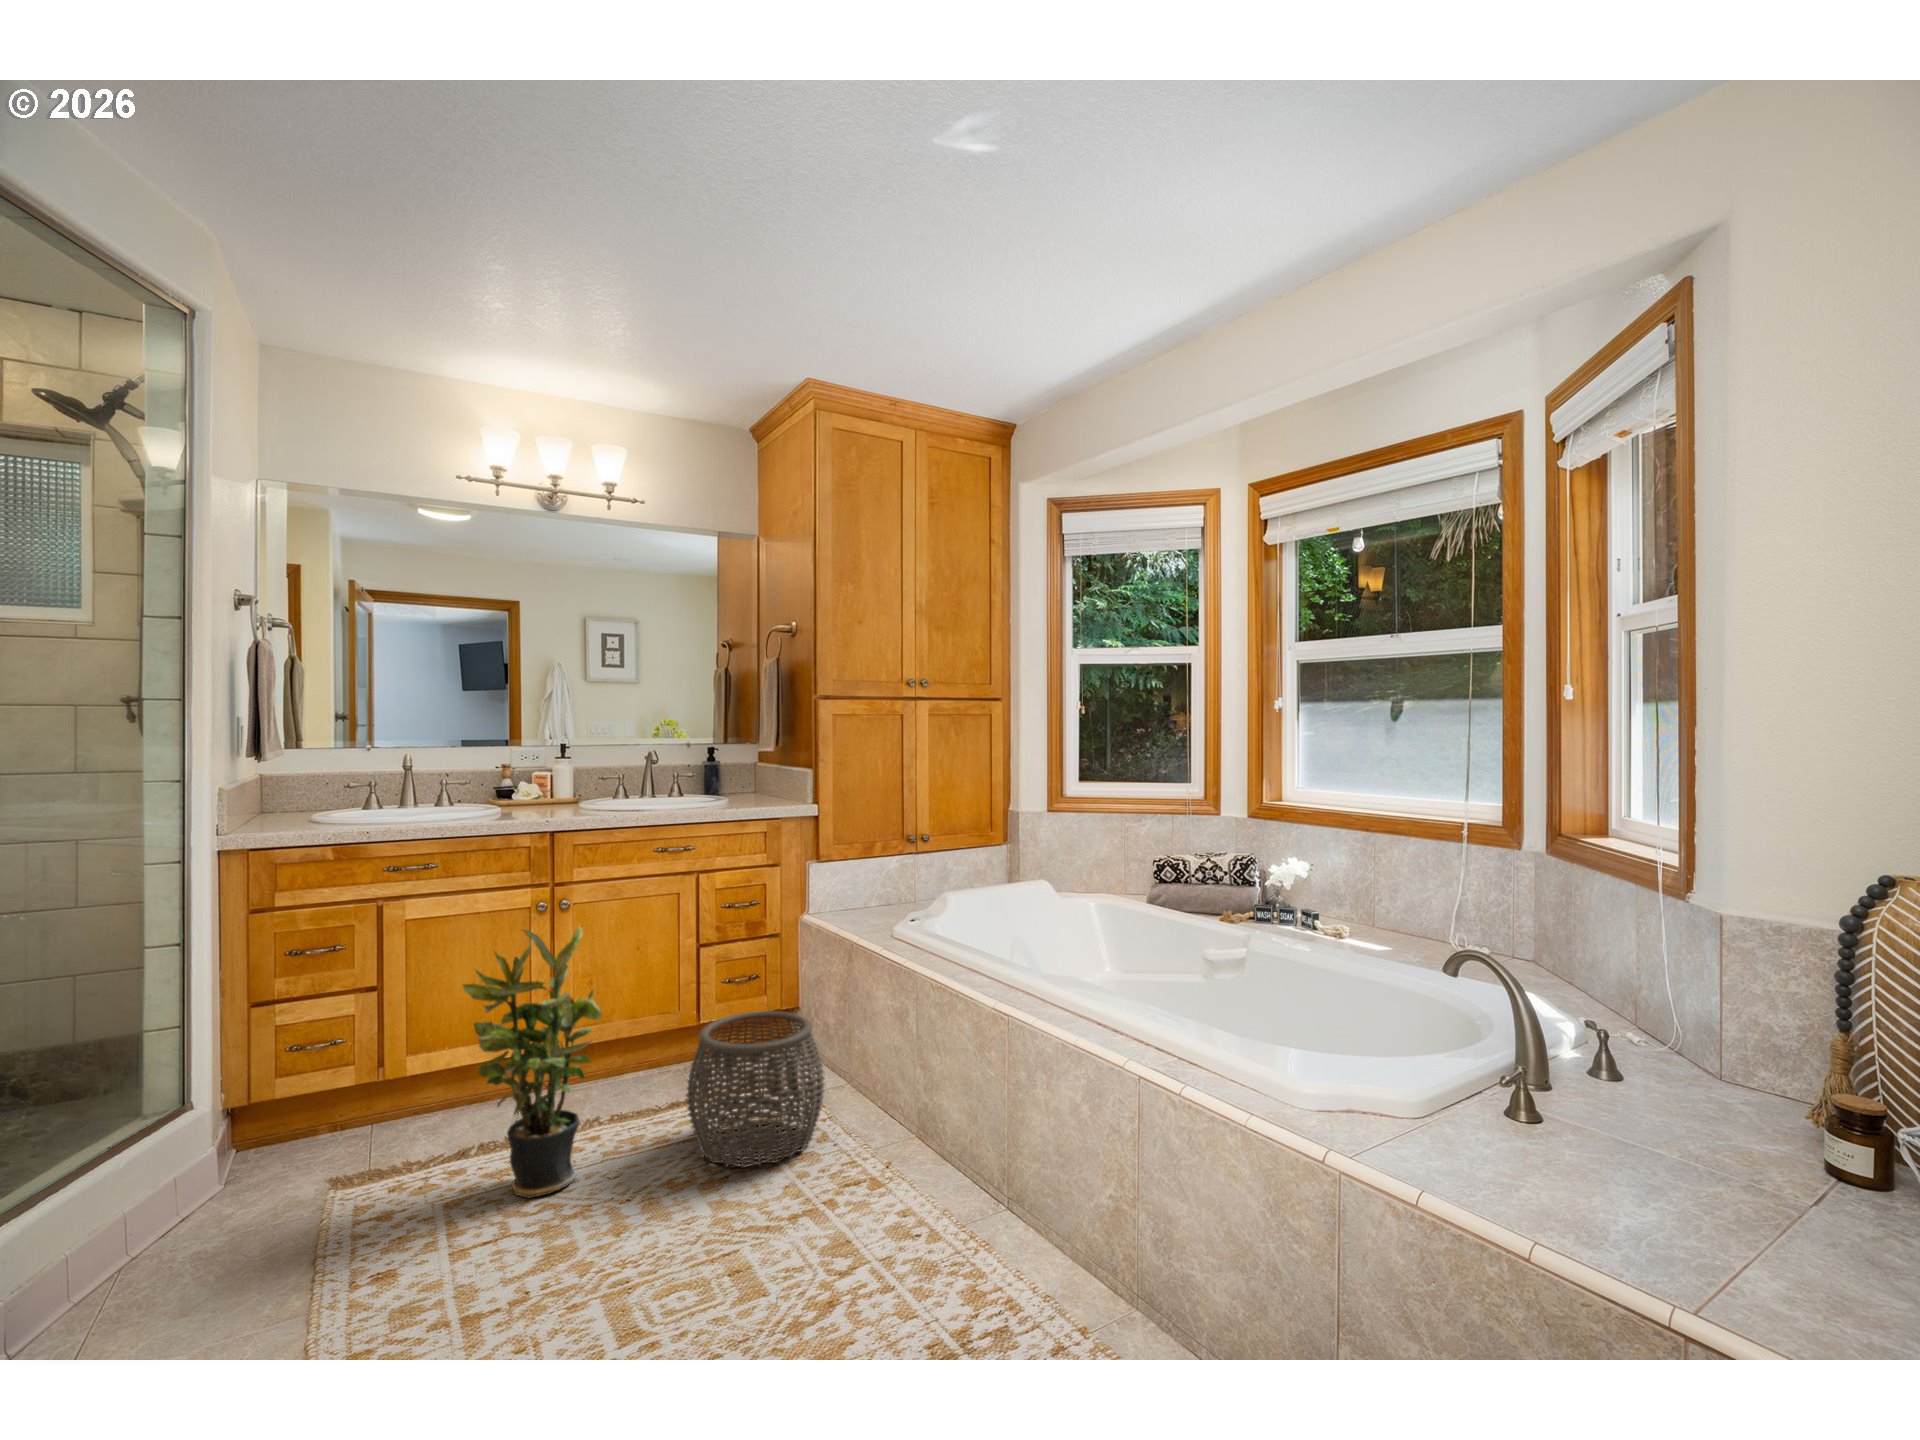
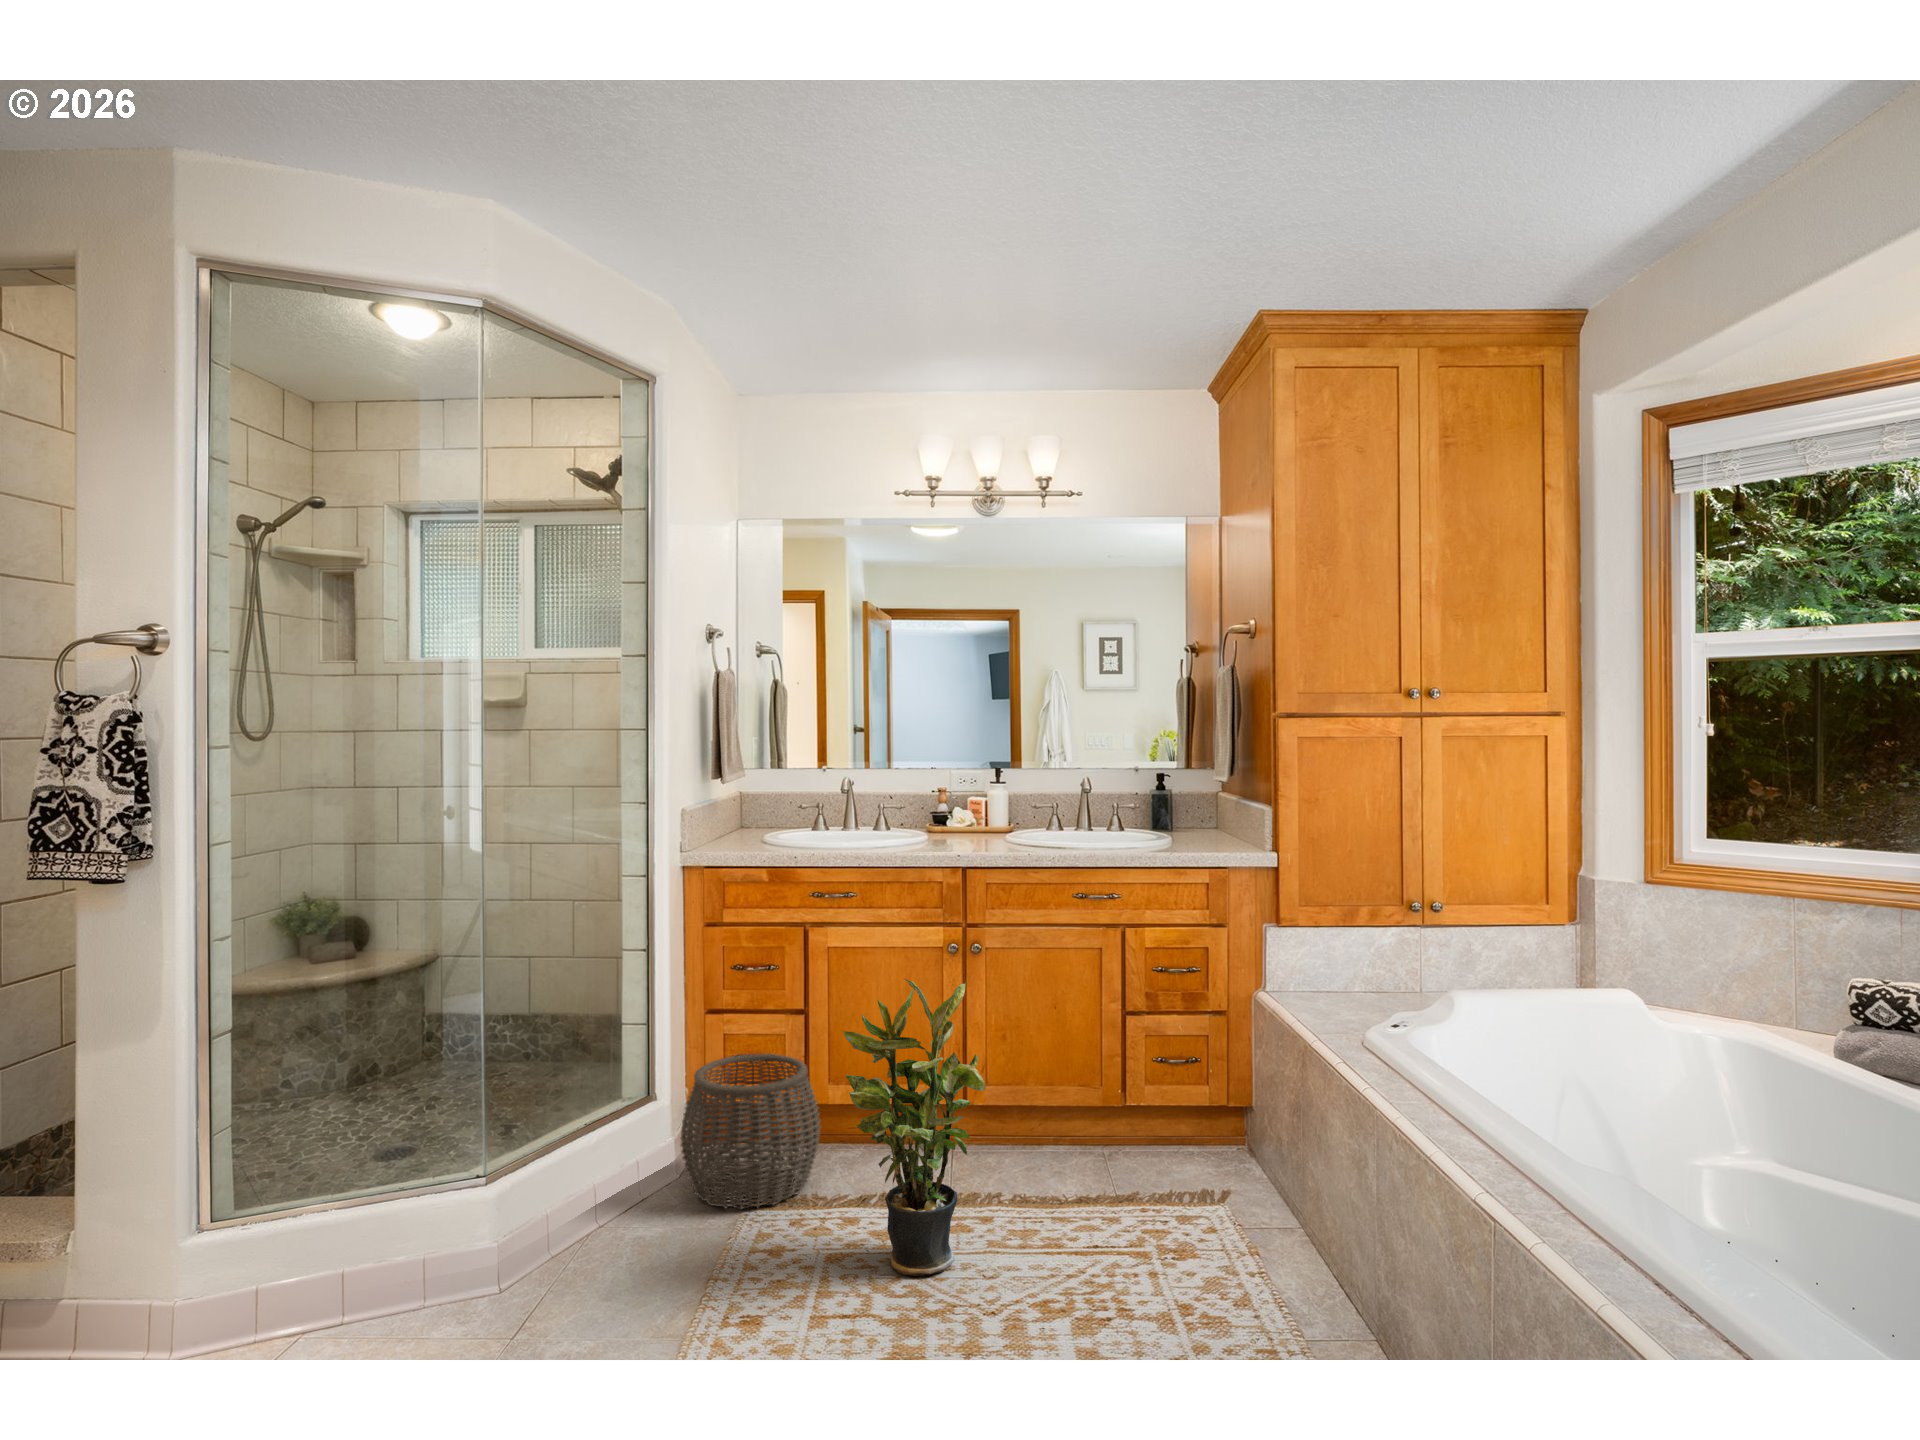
woven basket: present [686,1011,825,1168] -> present [681,1054,820,1209]

